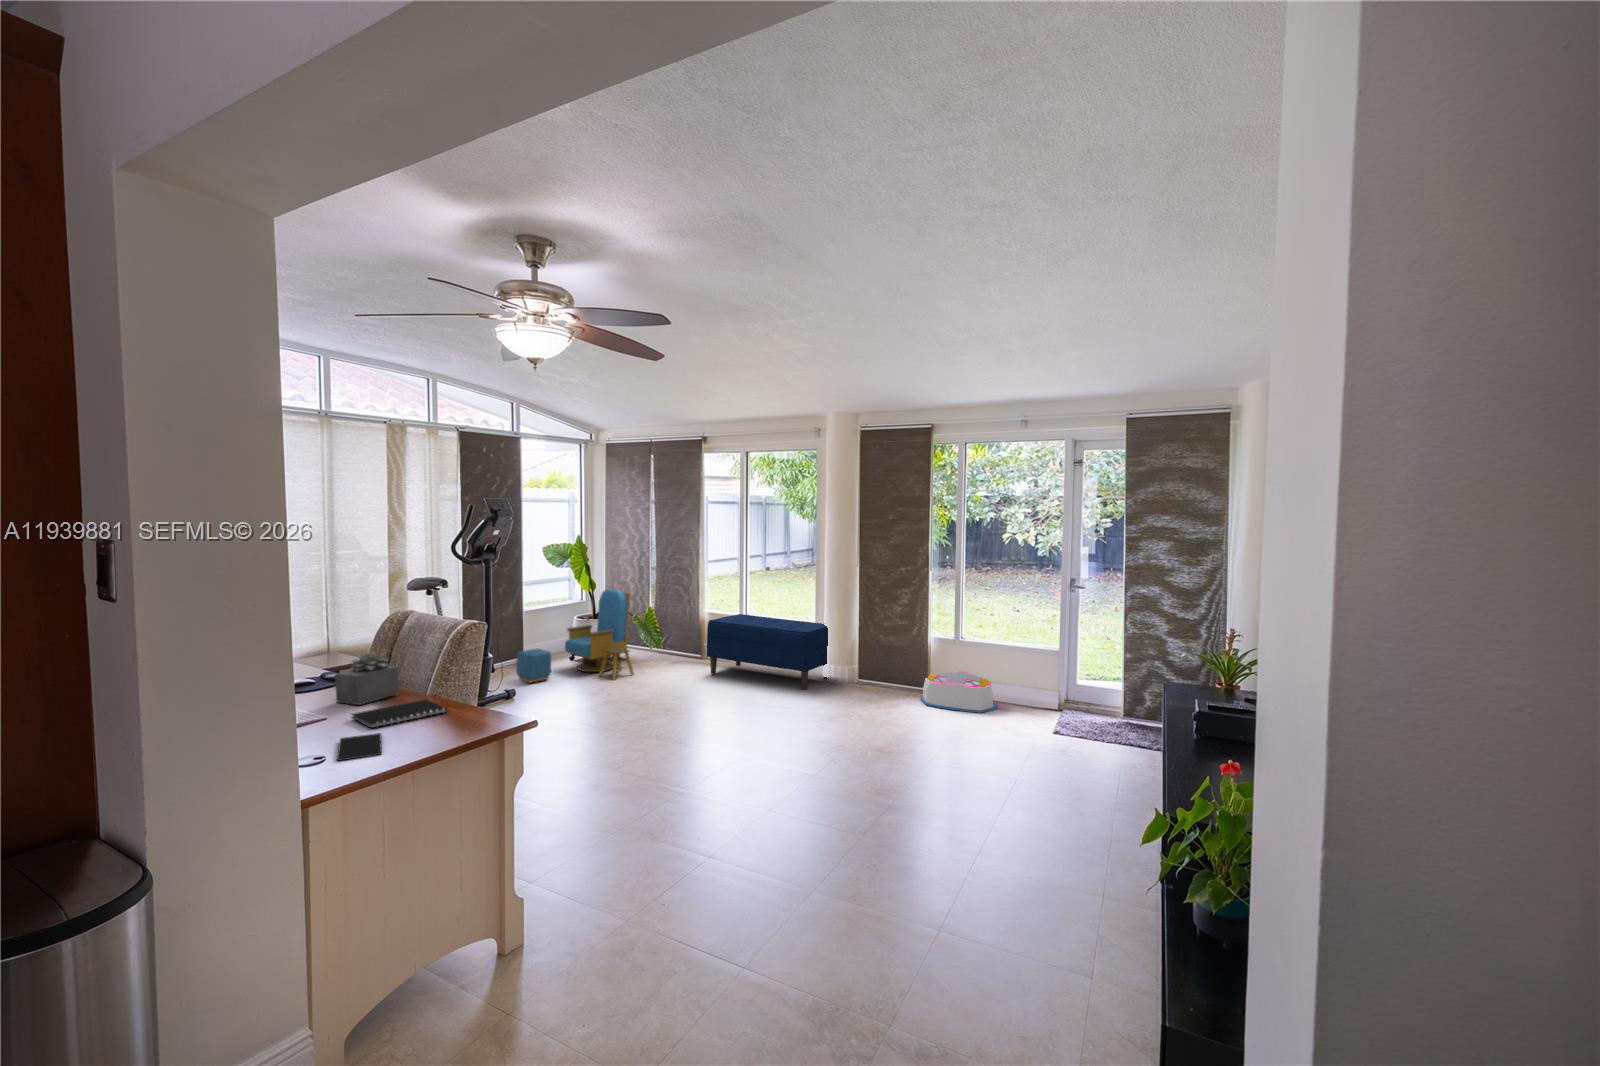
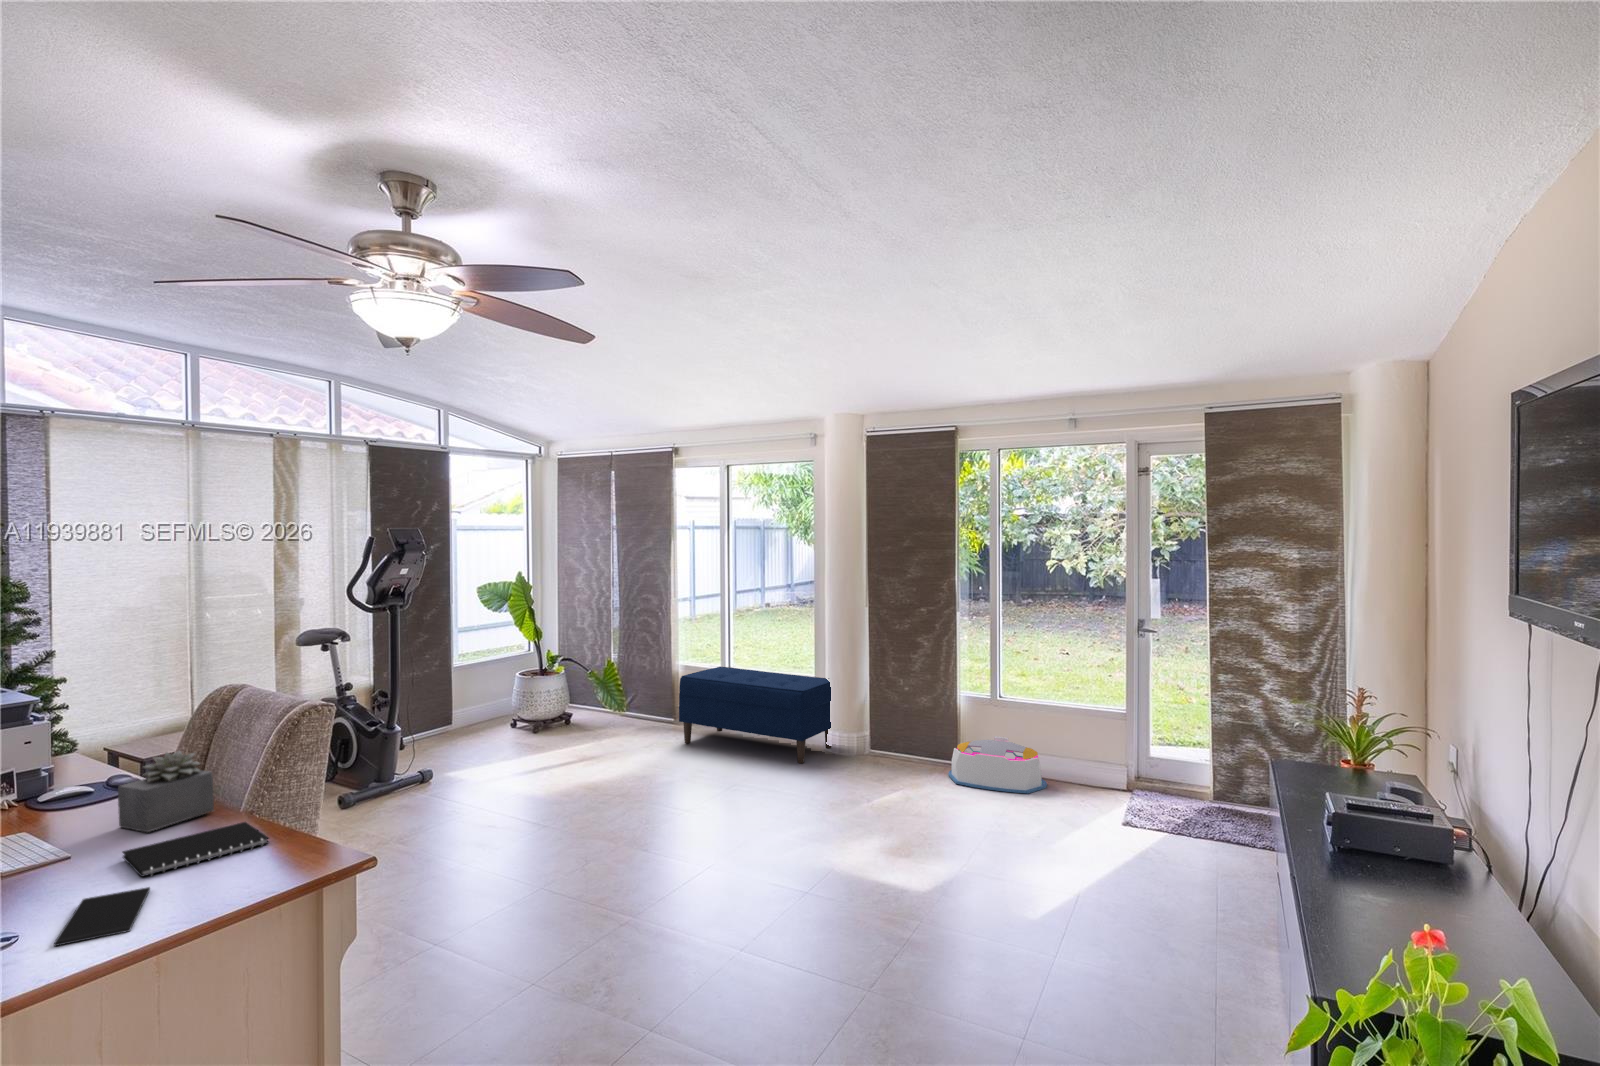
armchair: present [516,589,634,683] -> none [439,638,589,760]

